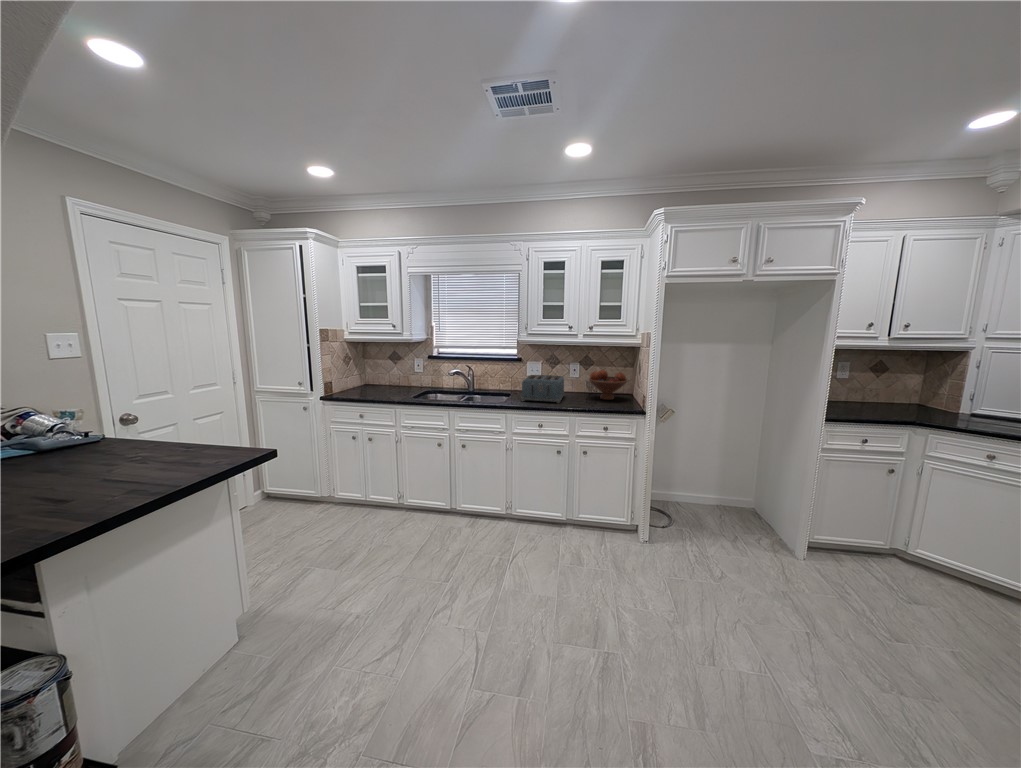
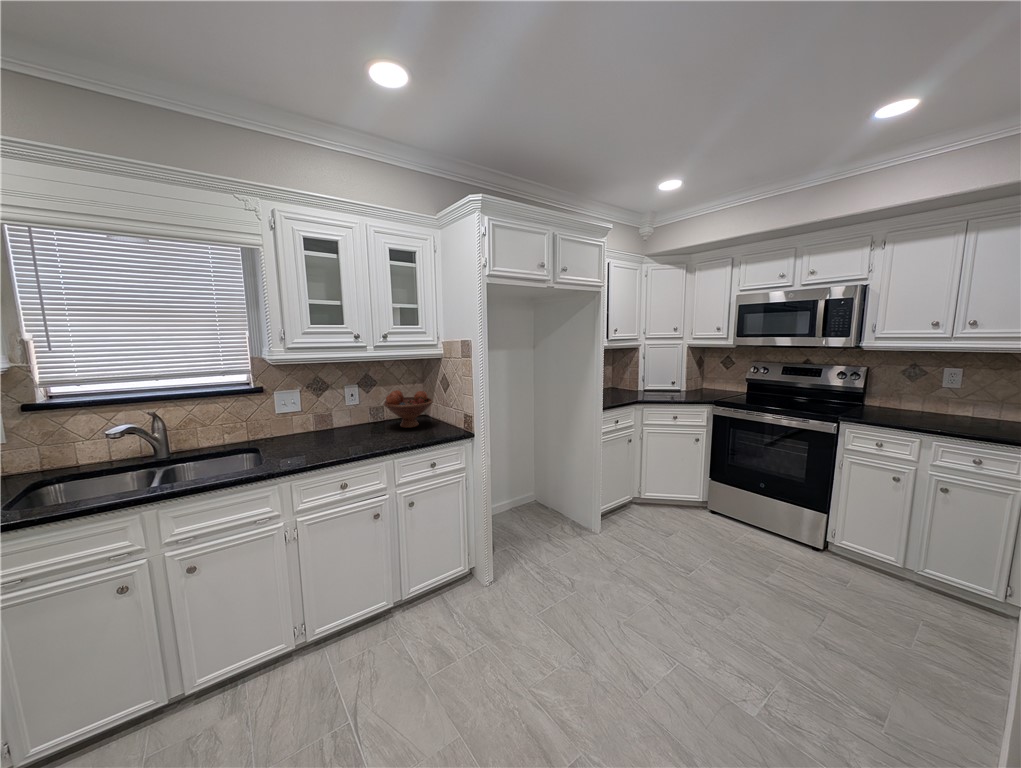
toaster: present [521,375,564,403] -> none [291,406,364,456]

